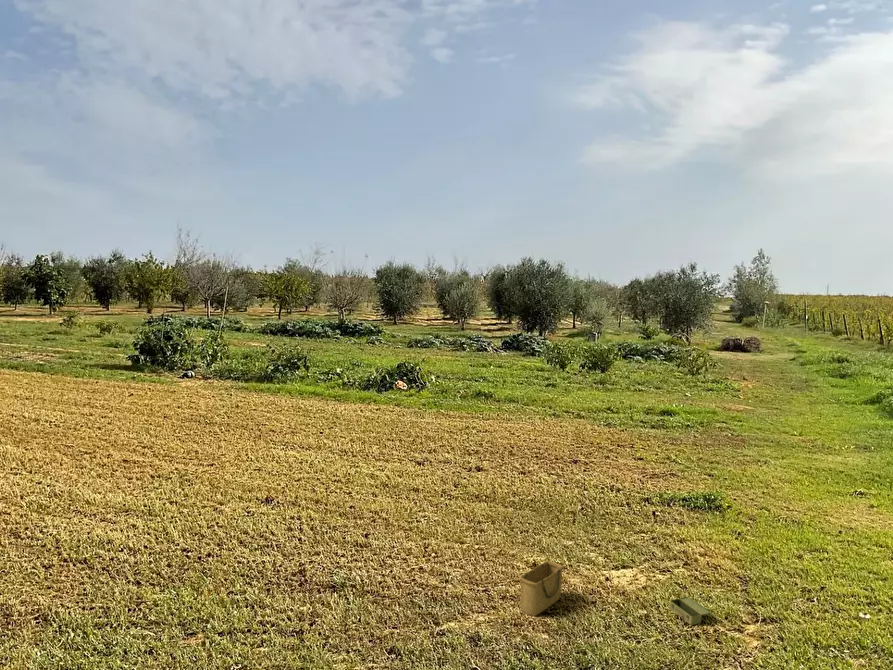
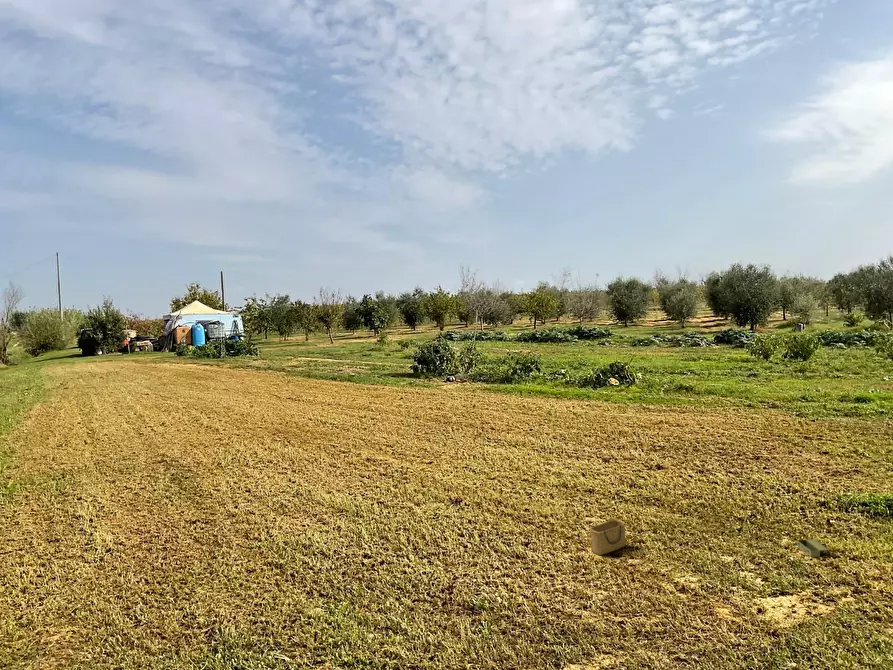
basket: present [520,561,564,616] -> present [589,519,626,555]

